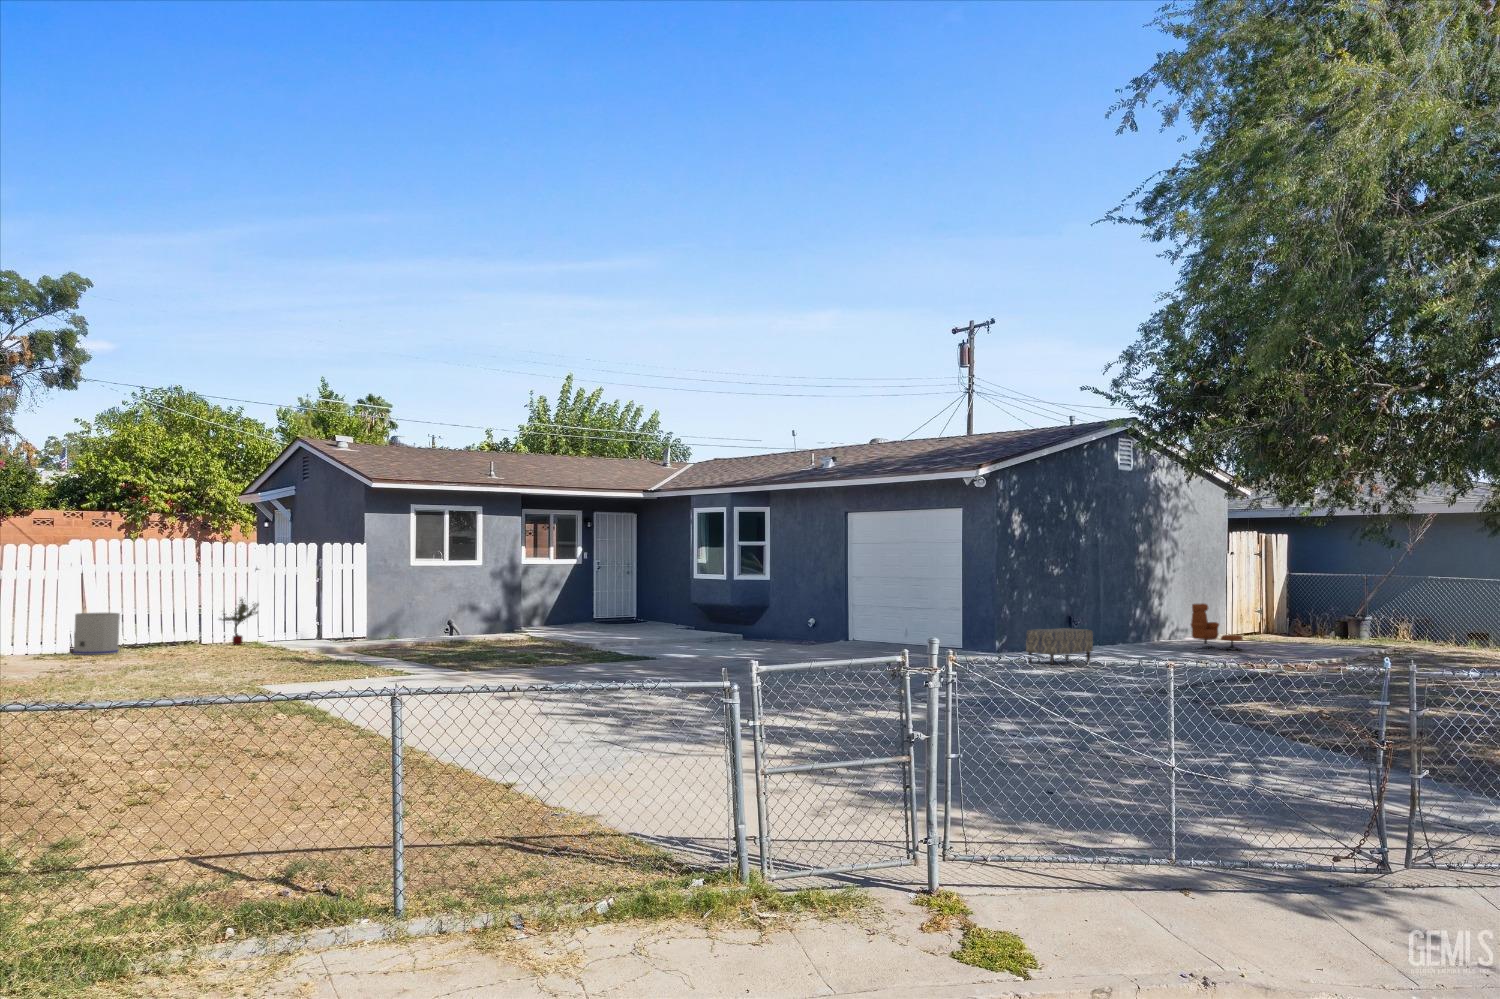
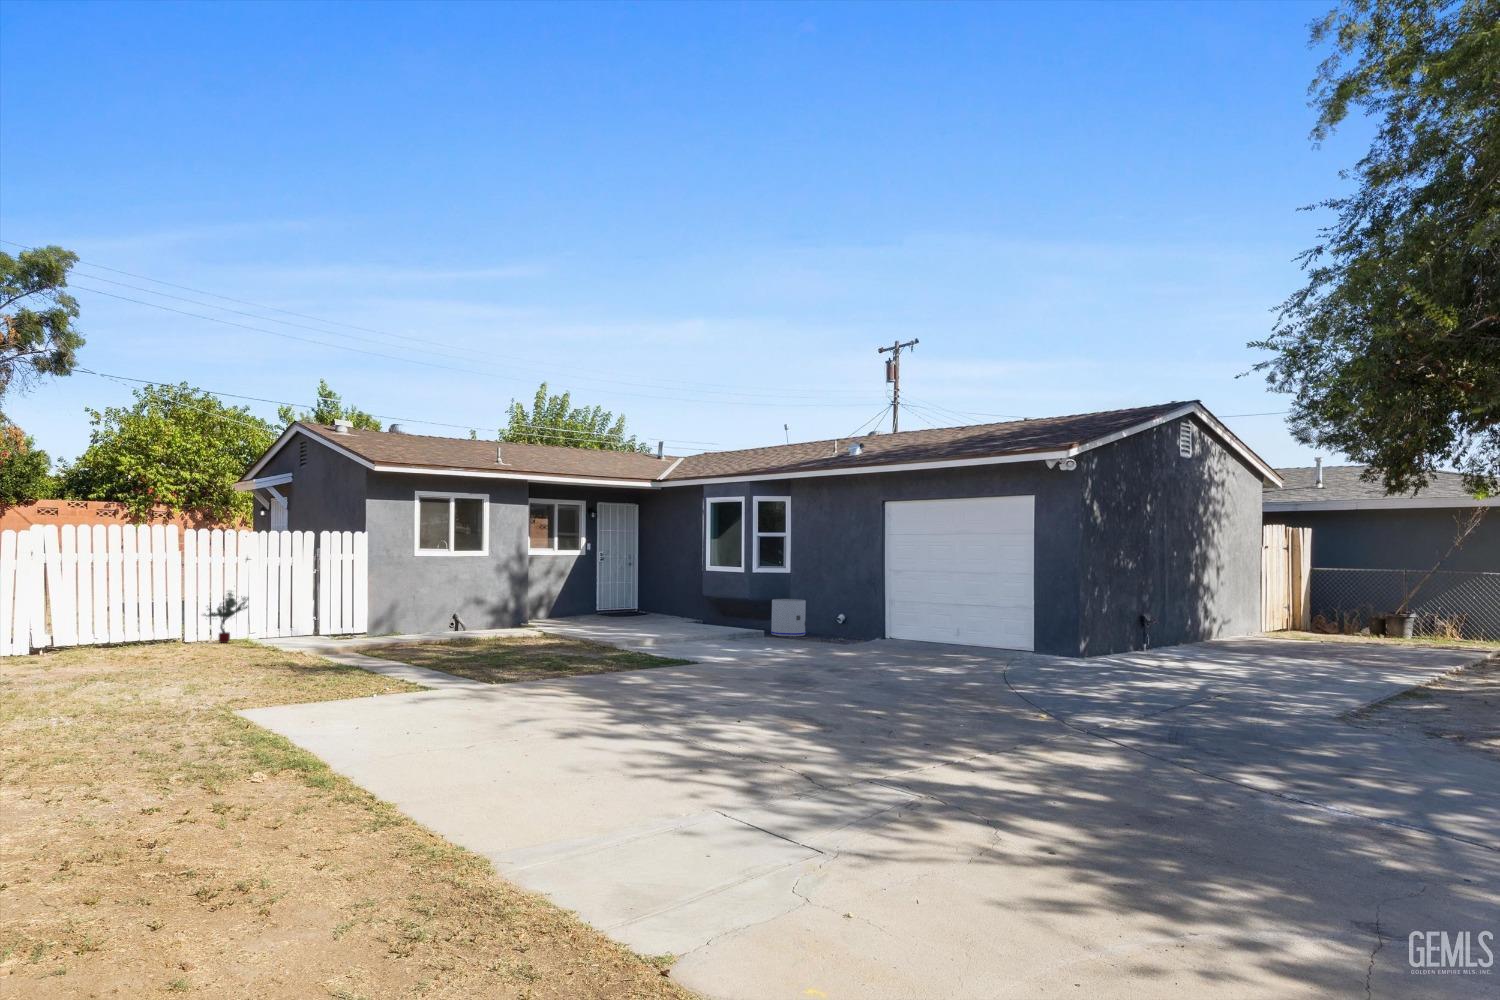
lounge chair: present [1191,603,1243,651] -> none [1216,596,1272,645]
trash can: present [73,613,120,655] -> present [771,599,806,636]
bench: present [1026,628,1093,665] -> none [1088,624,1153,666]

